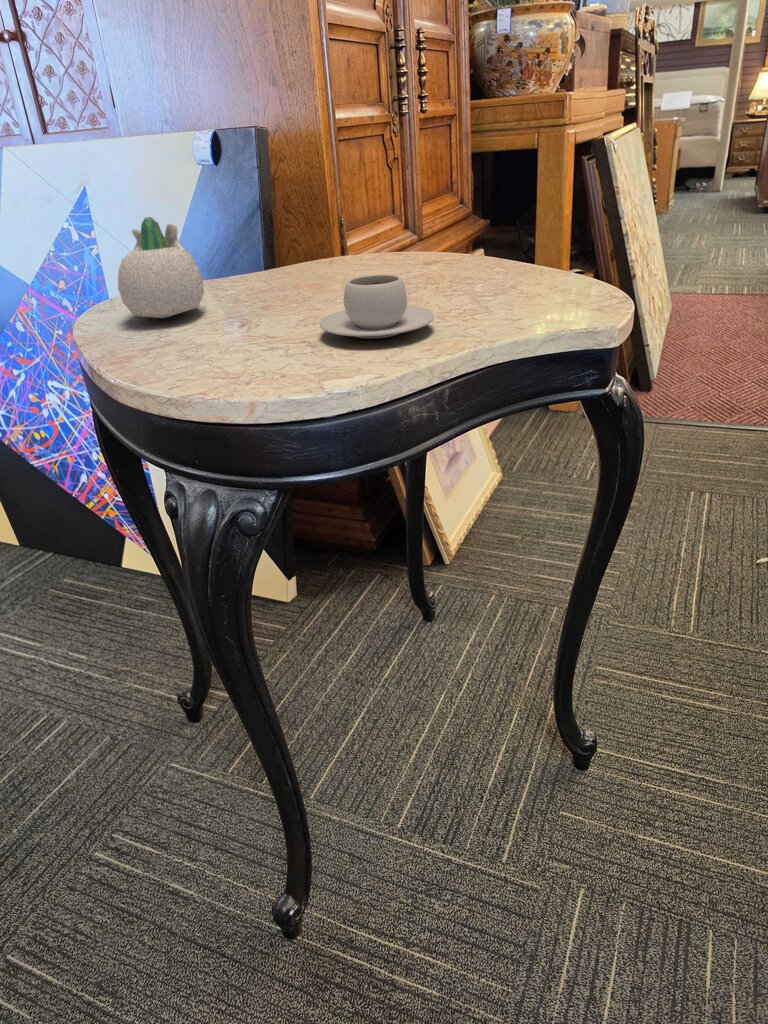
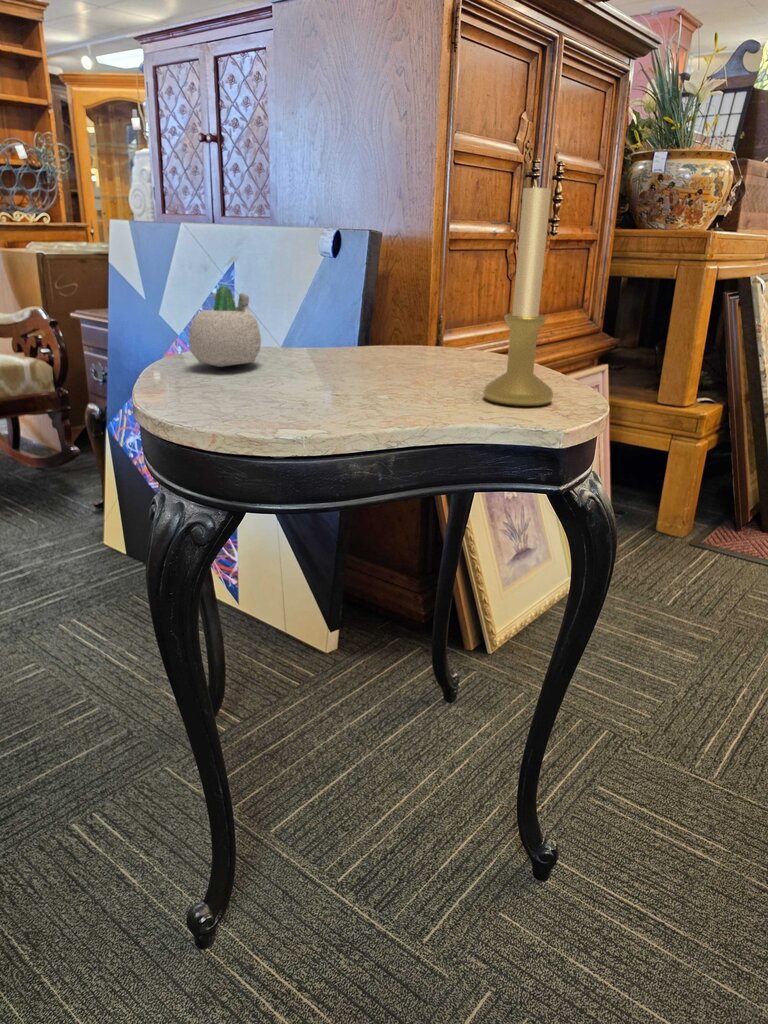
candle holder: none [486,43,563,312] -> present [484,180,553,406]
teacup: present [320,274,434,339] -> none [322,353,422,406]

